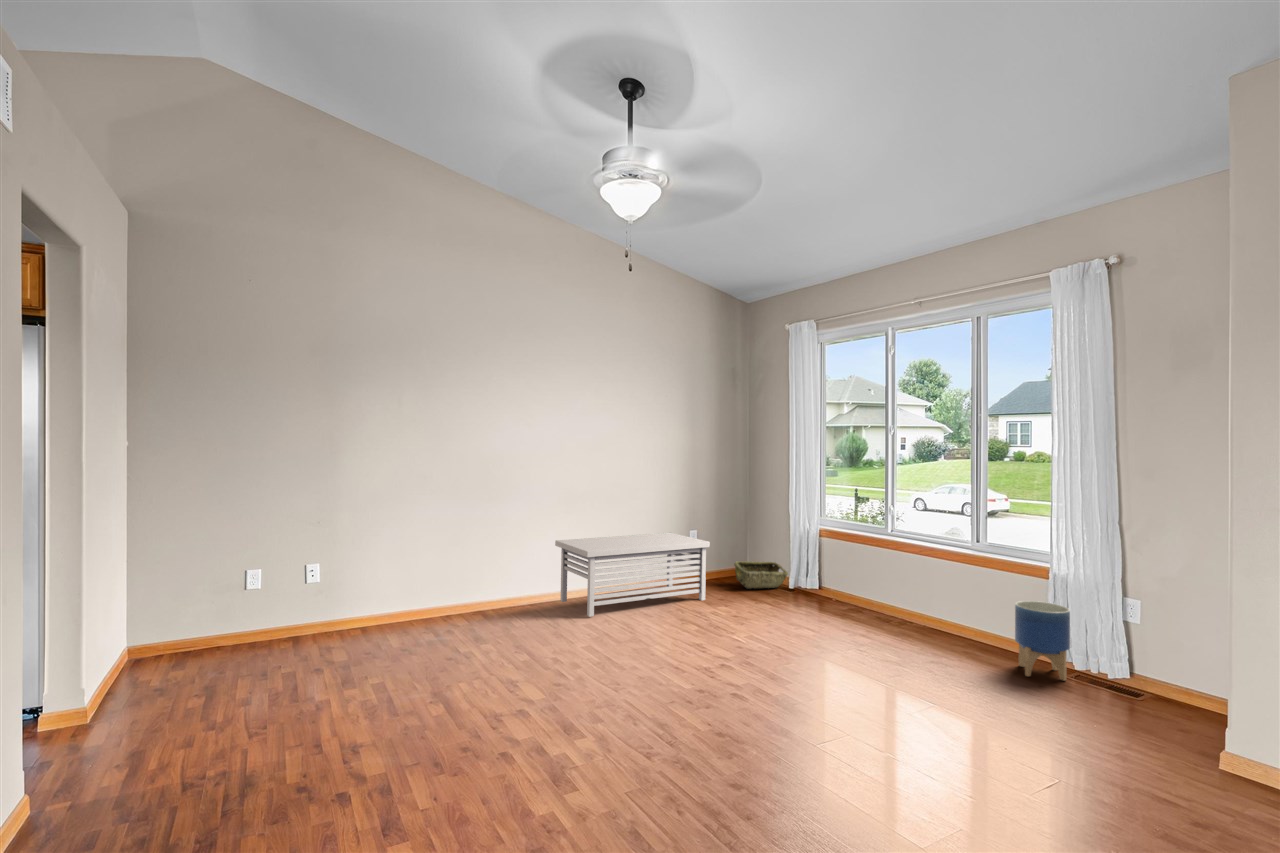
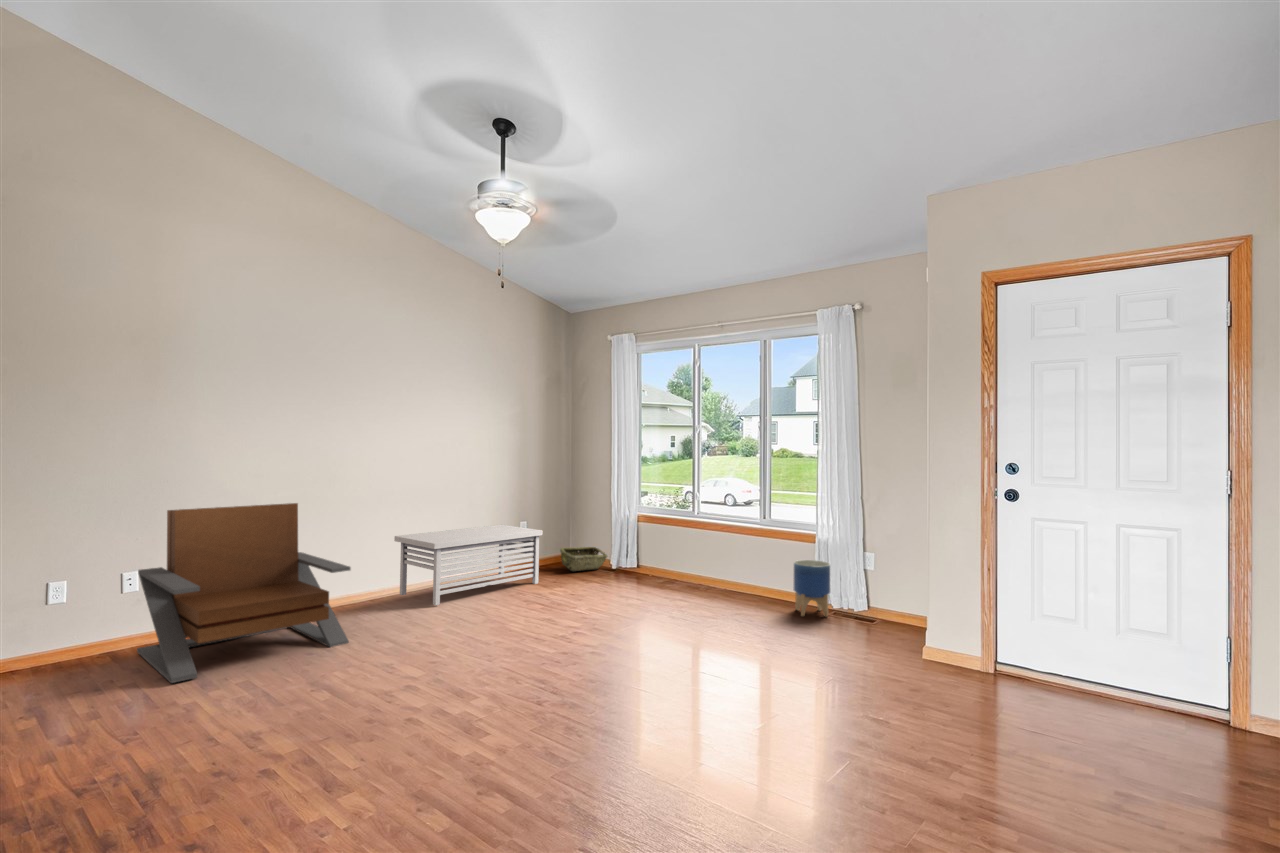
lounge chair: none [314,505,492,677] -> present [137,503,351,683]

